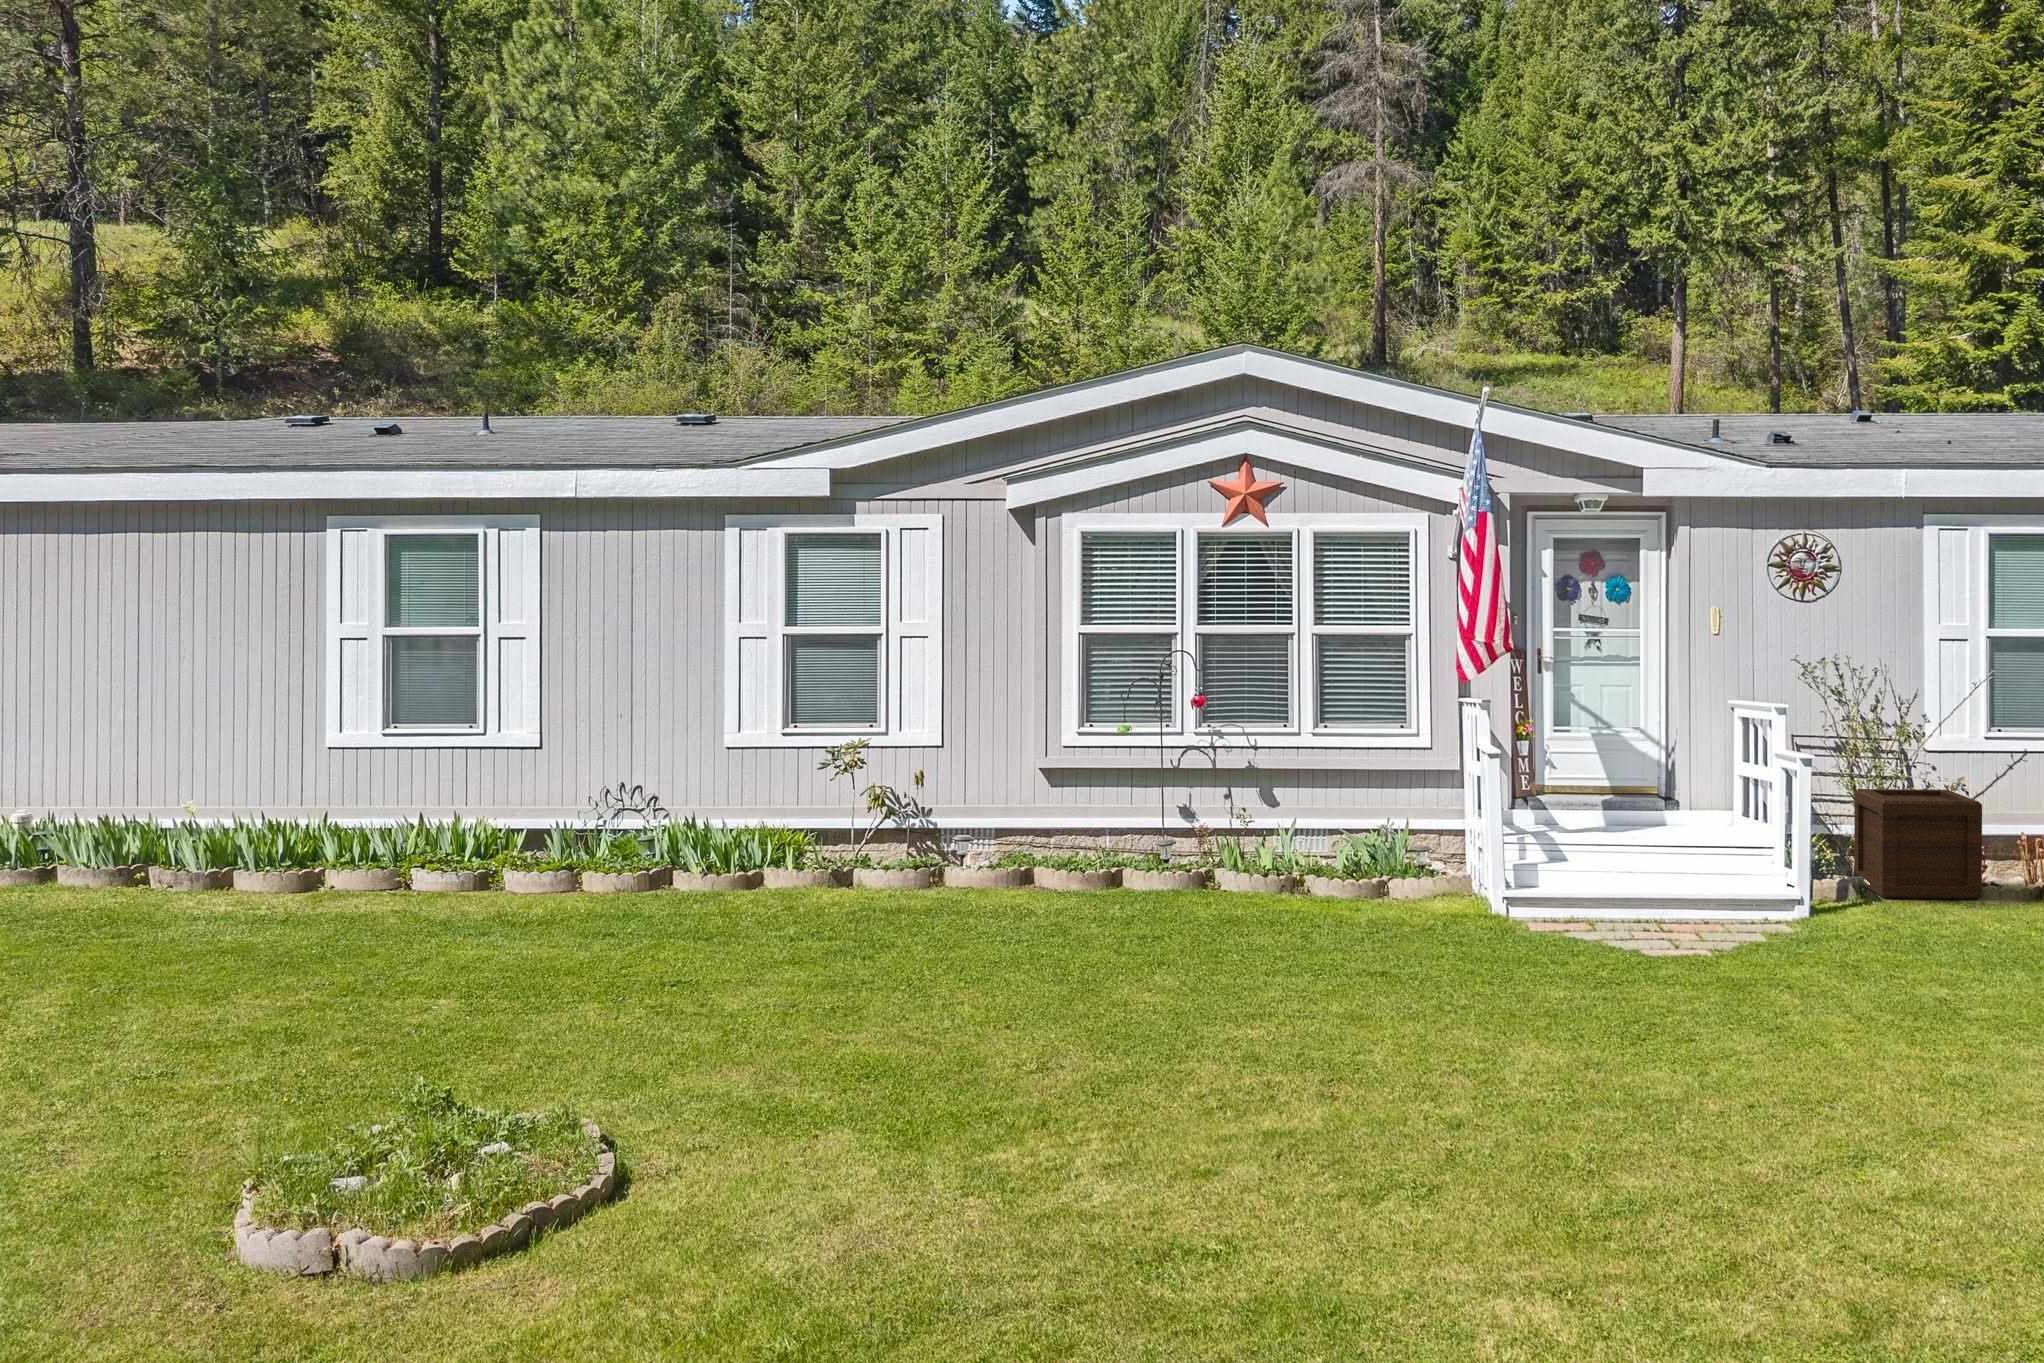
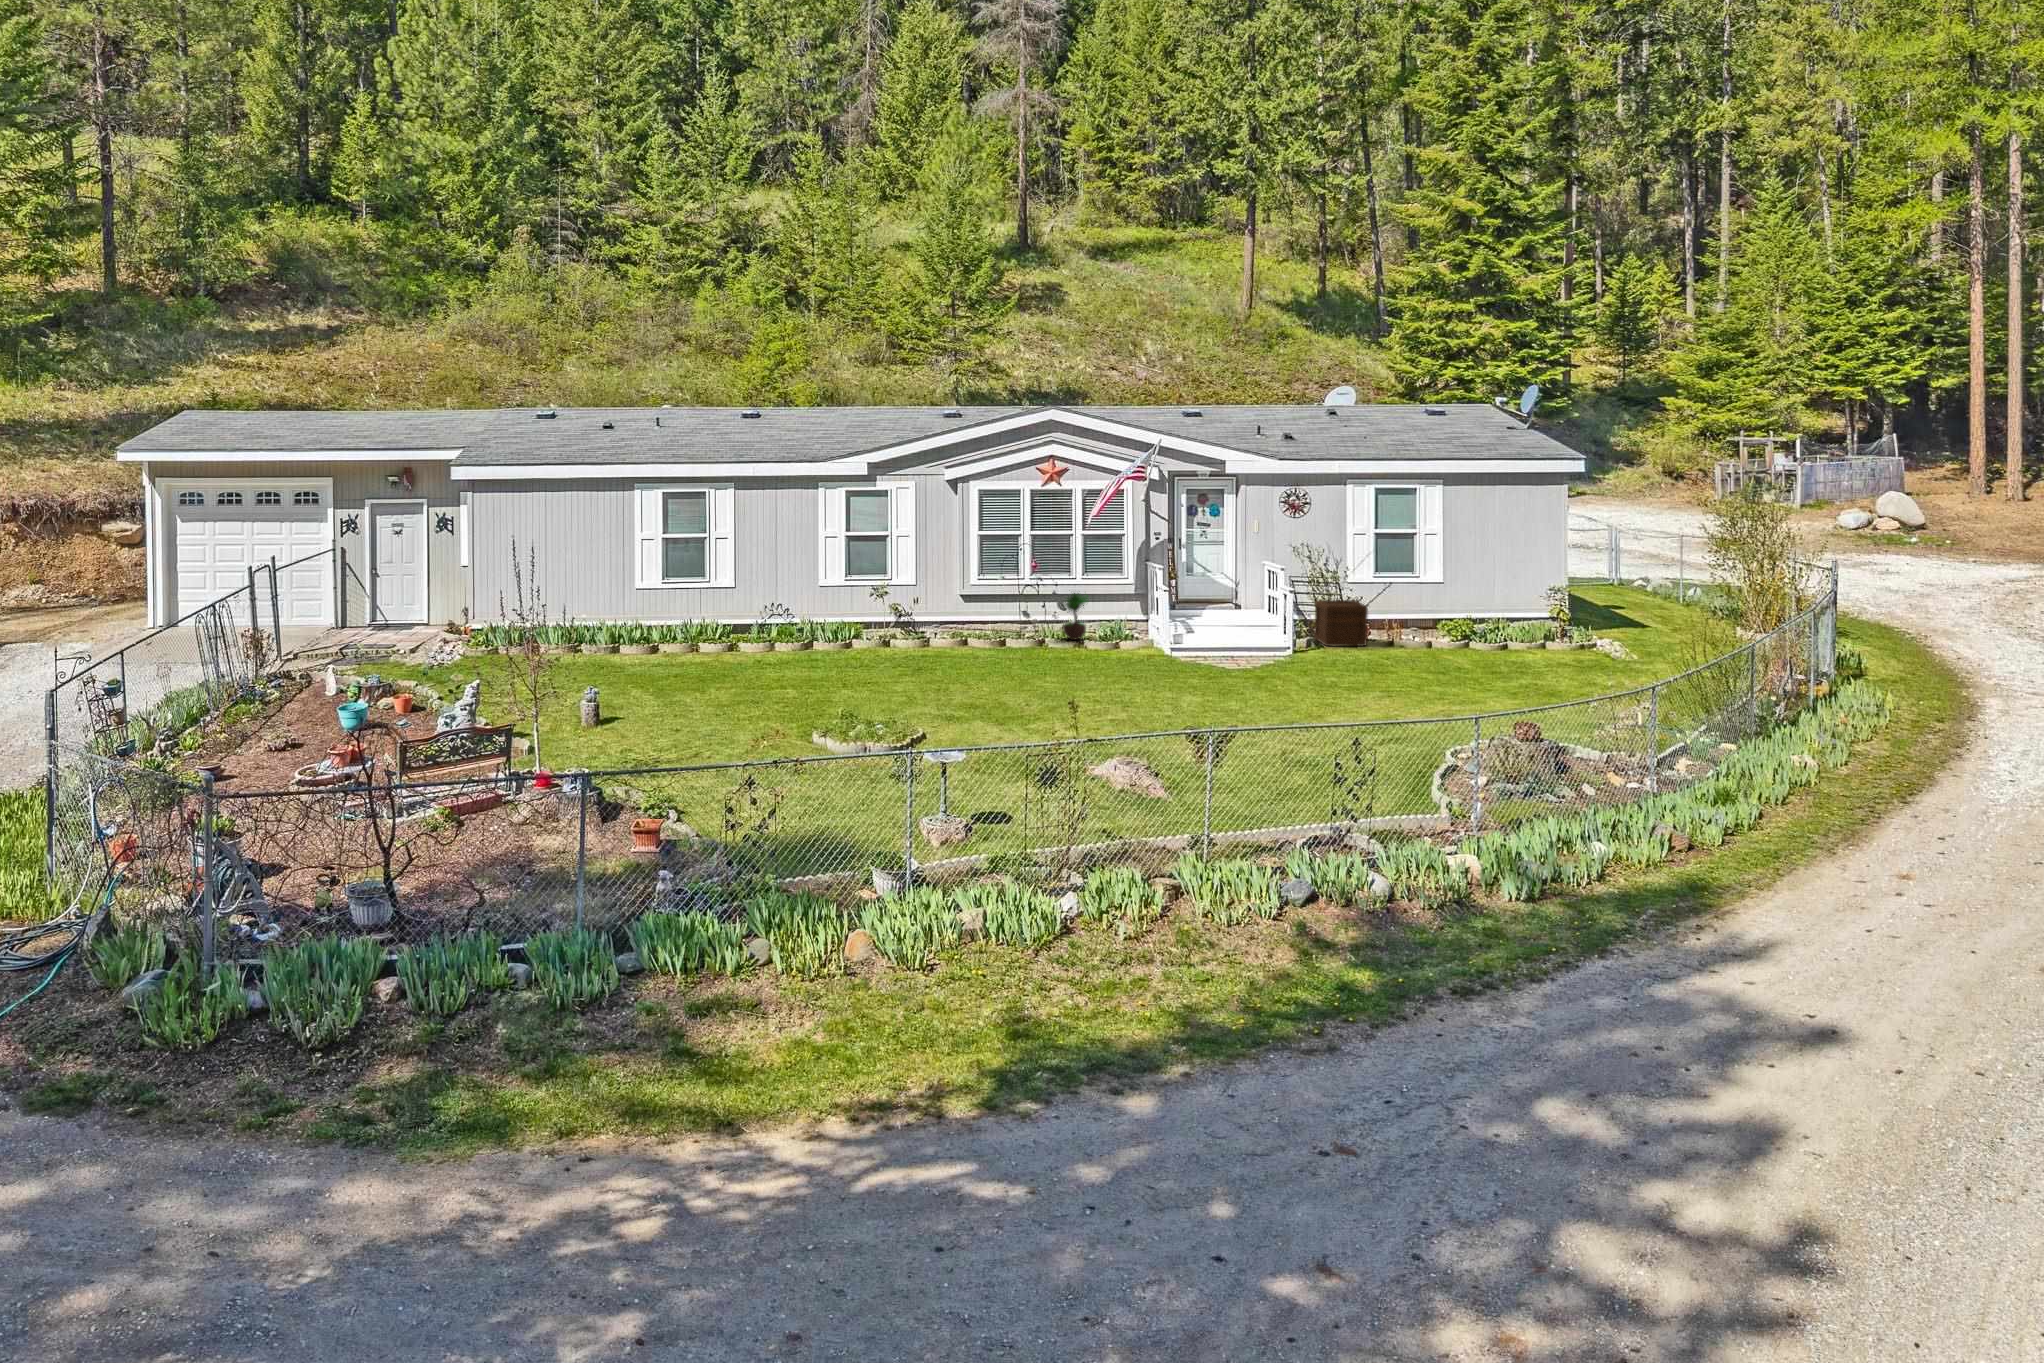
potted tree: none [1257,754,1329,875] -> present [1063,593,1088,640]

